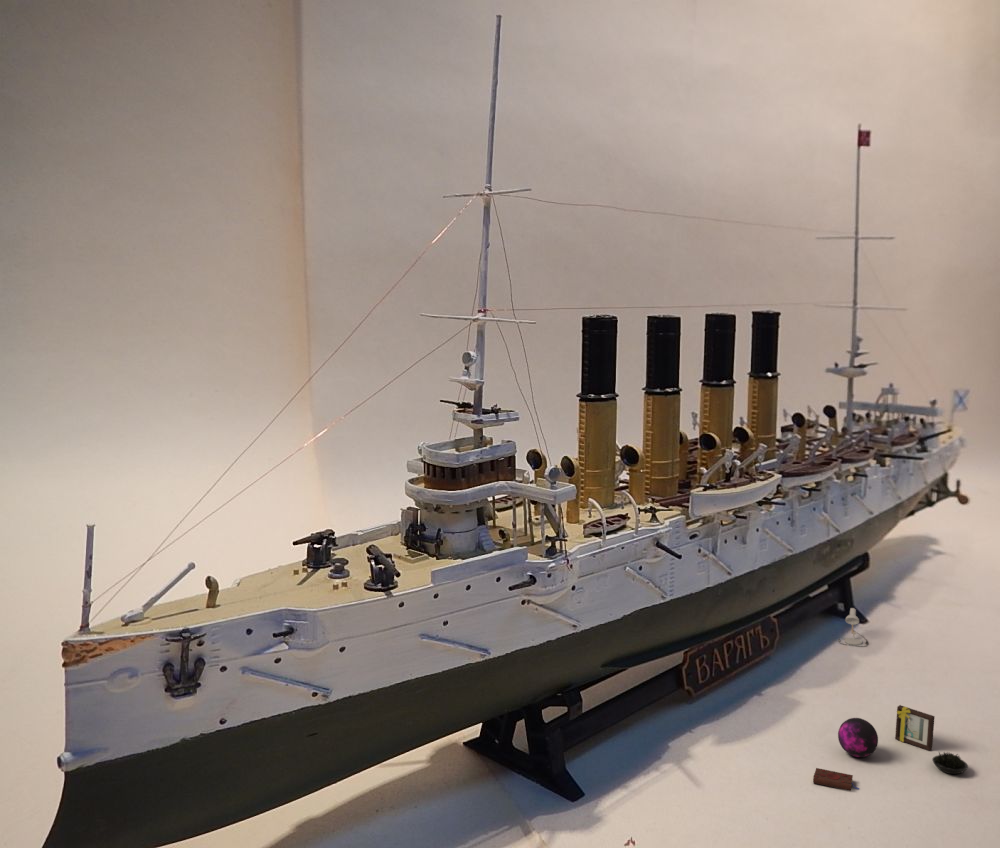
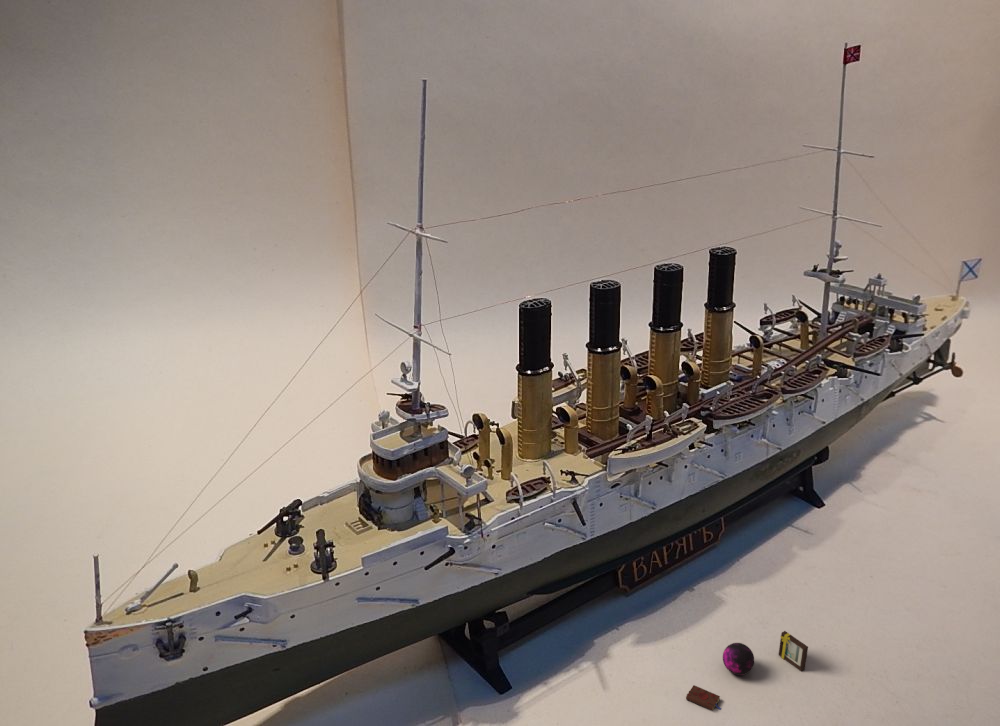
desk lamp: present [838,608,868,646] -> none [787,503,813,537]
succulent plant: present [932,753,968,774] -> none [794,680,822,701]

